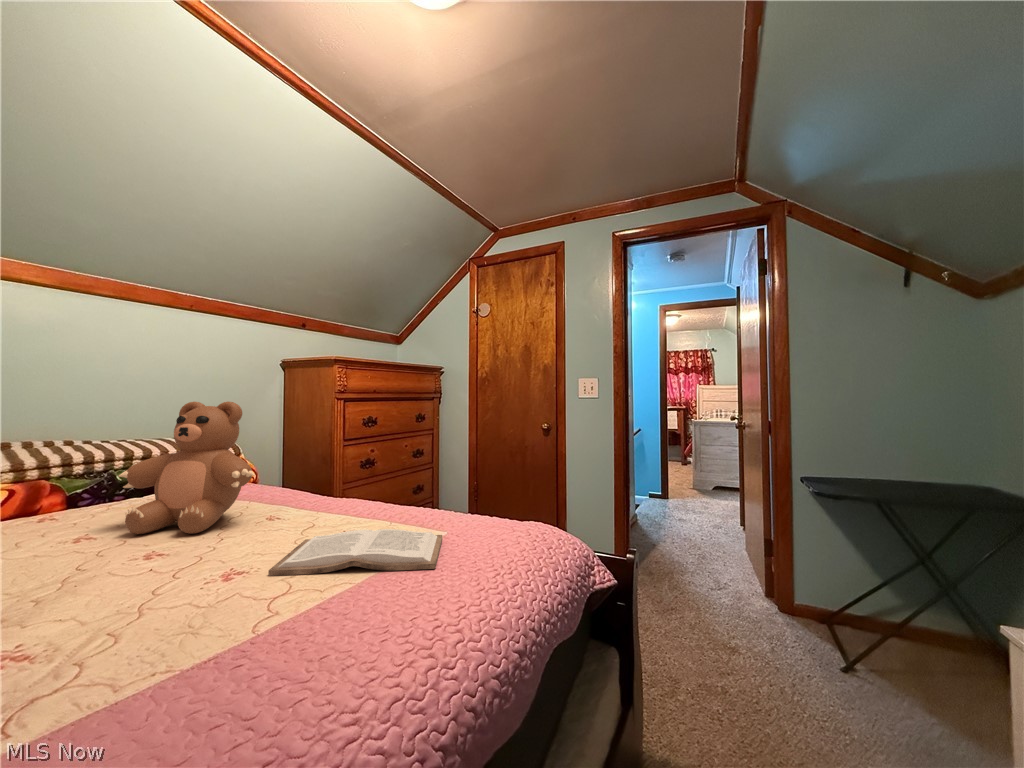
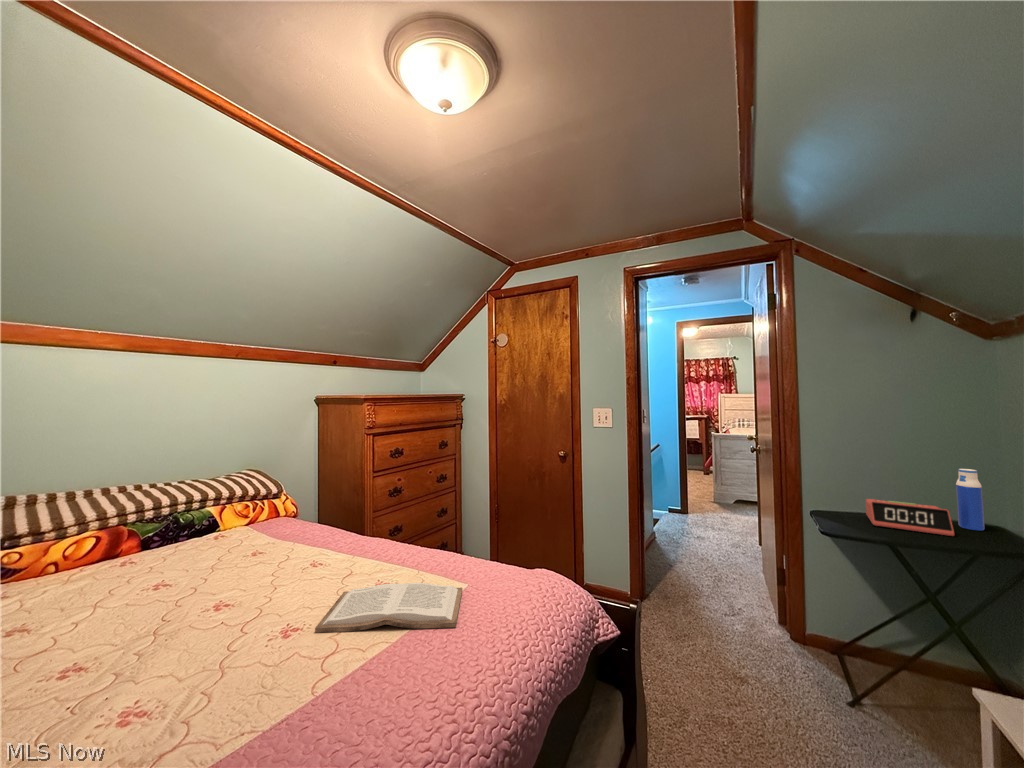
teddy bear: present [118,402,254,534] -> none [186,460,299,582]
water bottle: none [946,432,973,493] -> present [956,469,985,531]
alarm clock: none [857,465,946,497] -> present [866,499,954,536]

